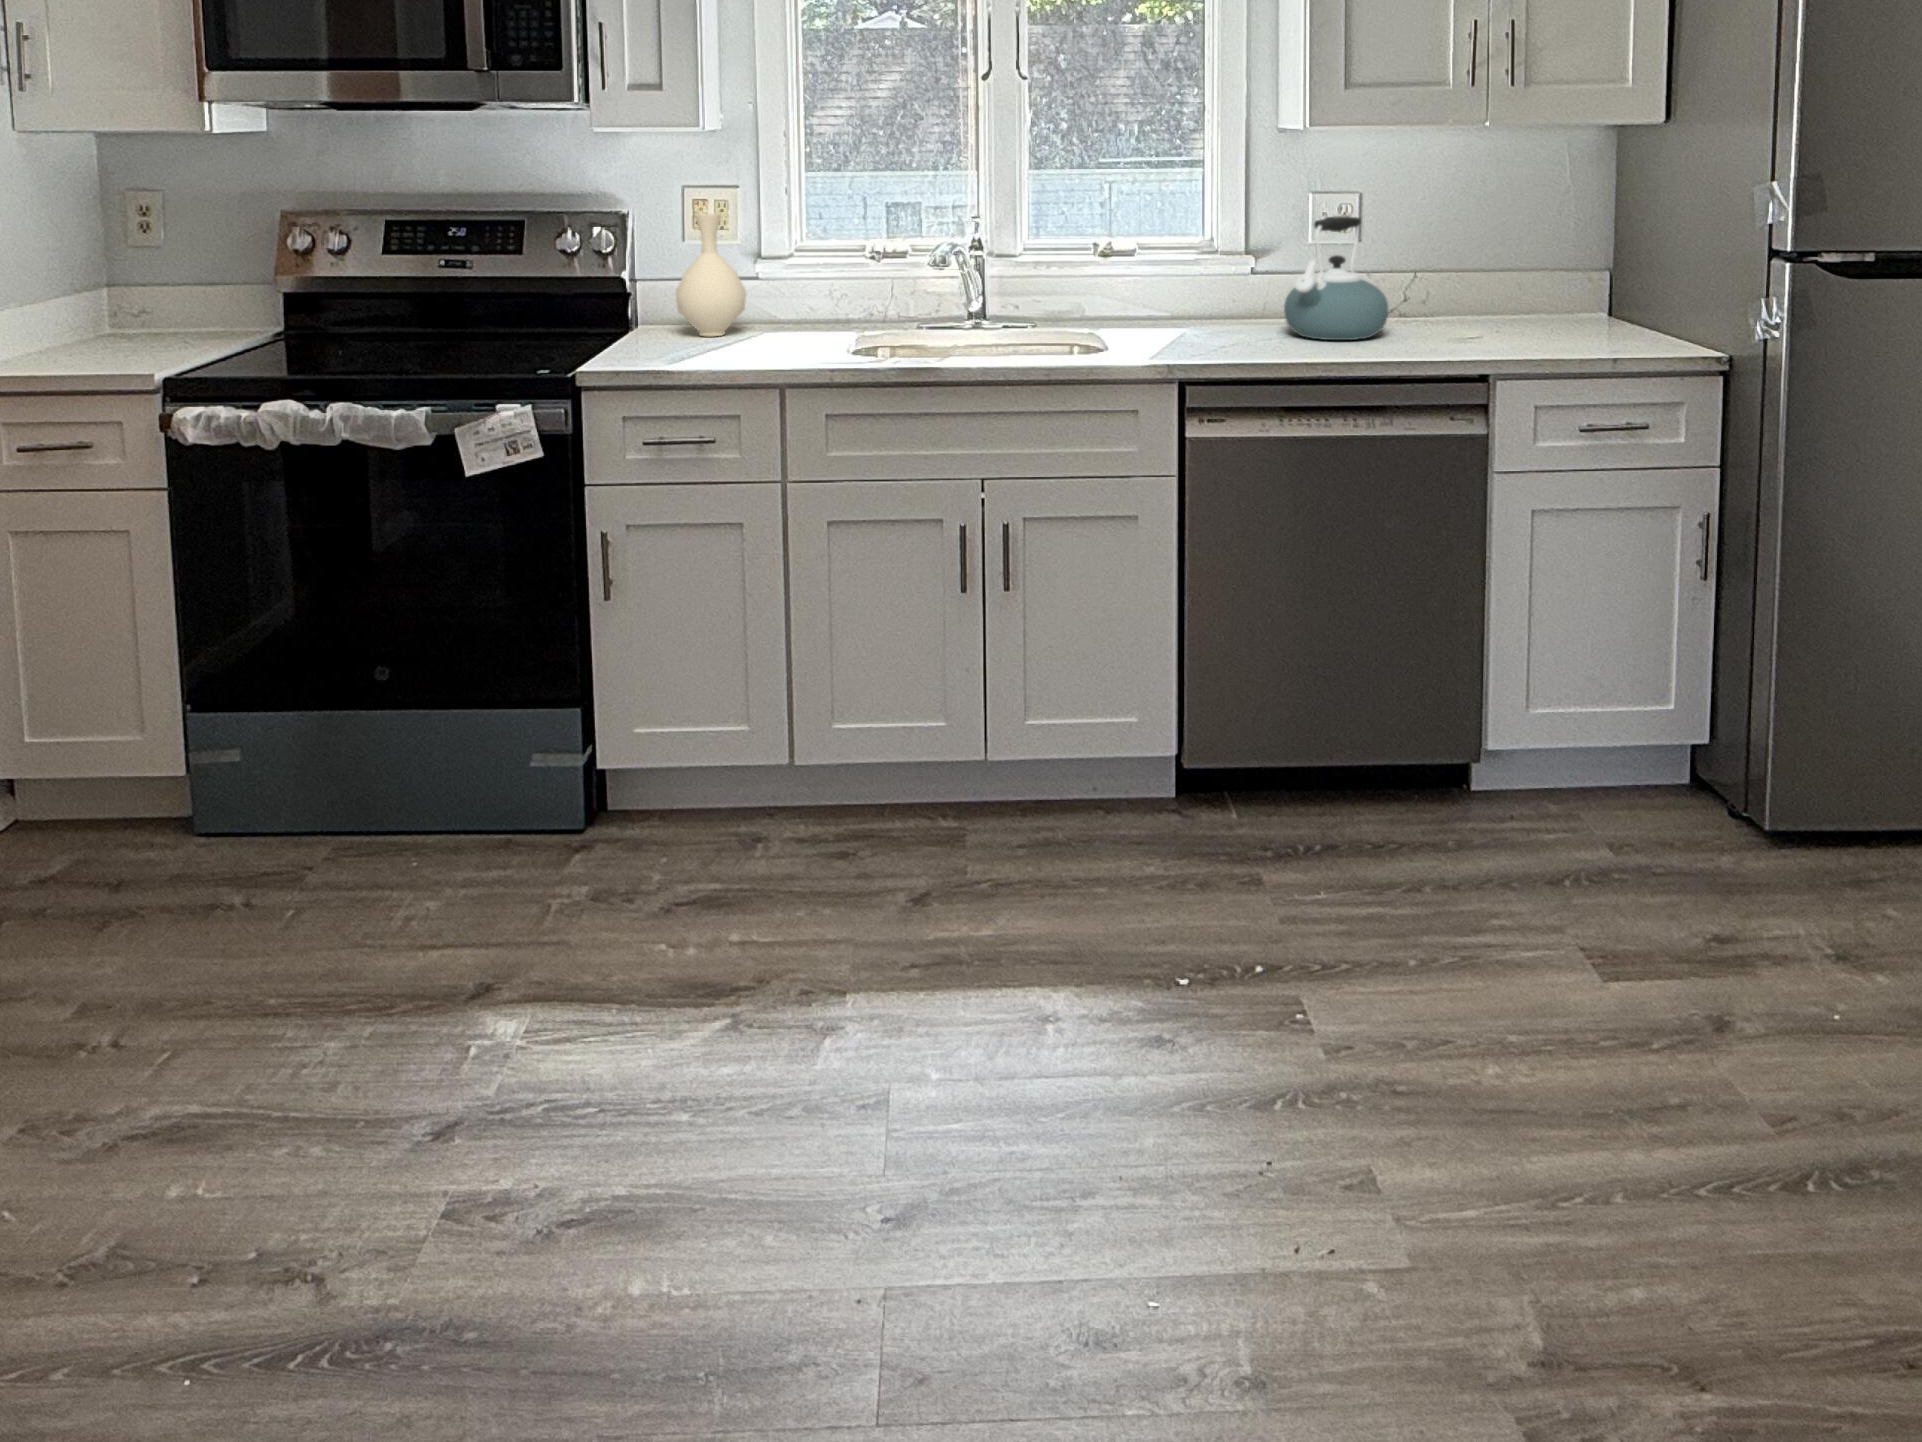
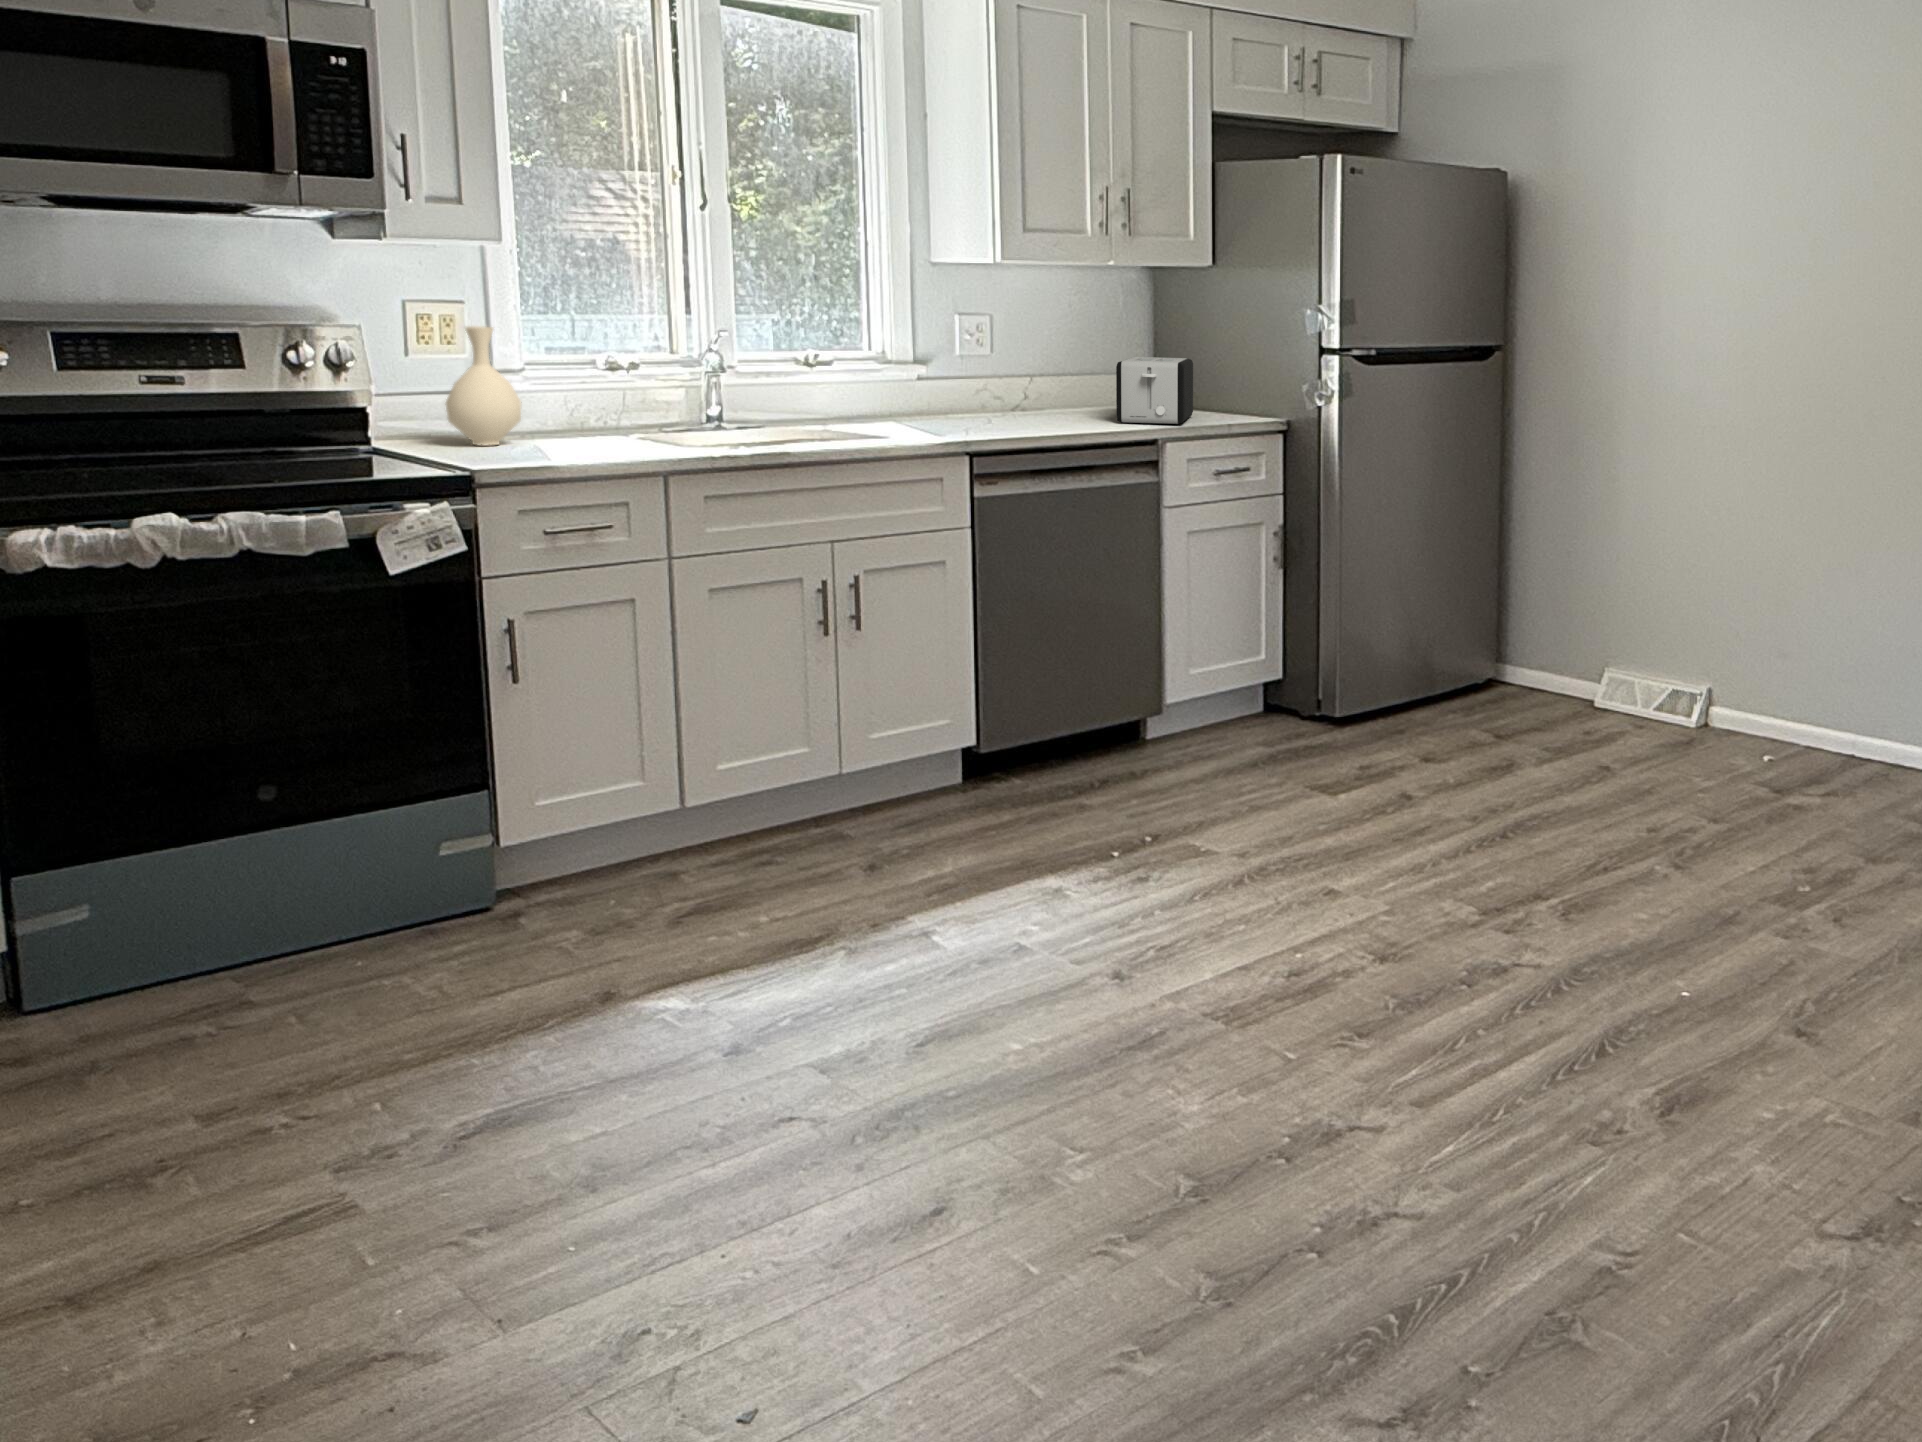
kettle: present [1284,216,1388,340] -> none [982,333,1063,425]
toaster: none [1464,248,1615,349] -> present [1116,357,1193,424]

